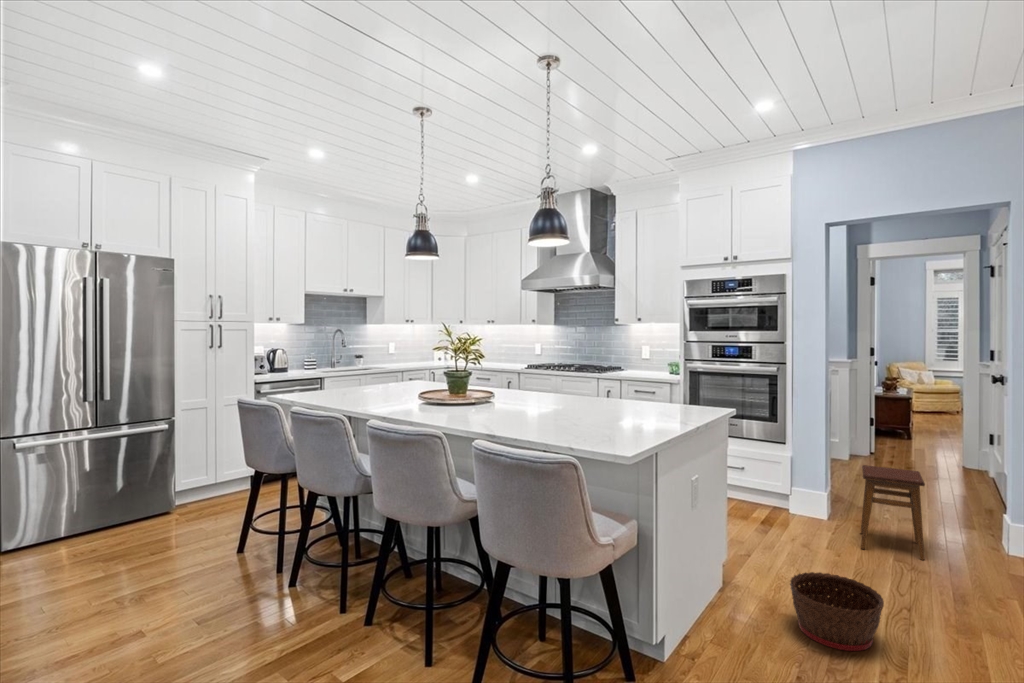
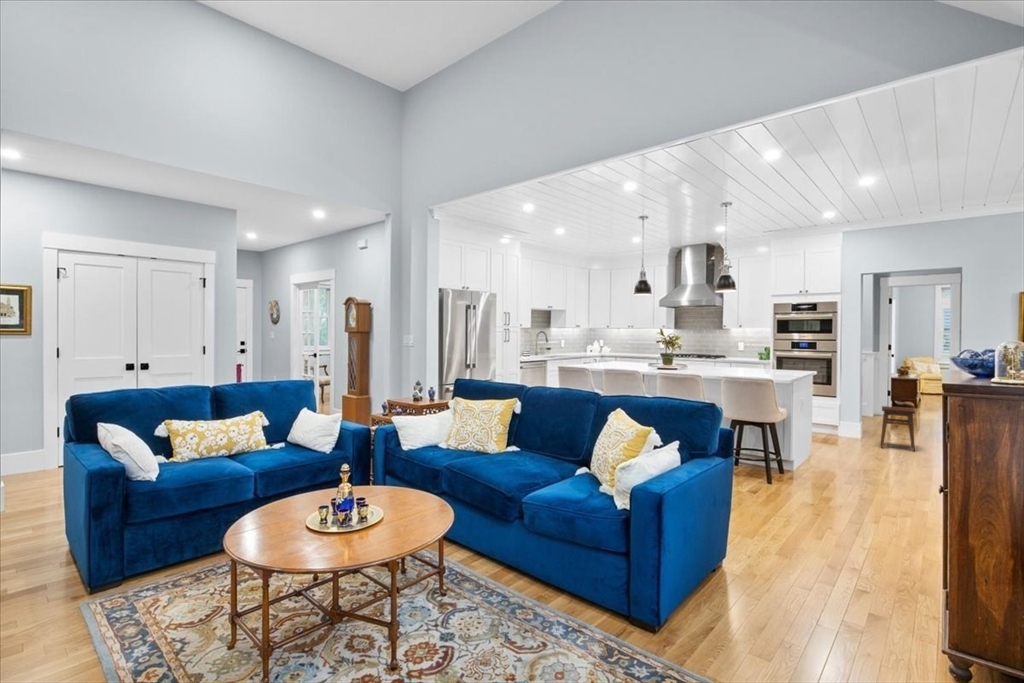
basket: present [790,572,884,651] -> none [846,445,891,472]

